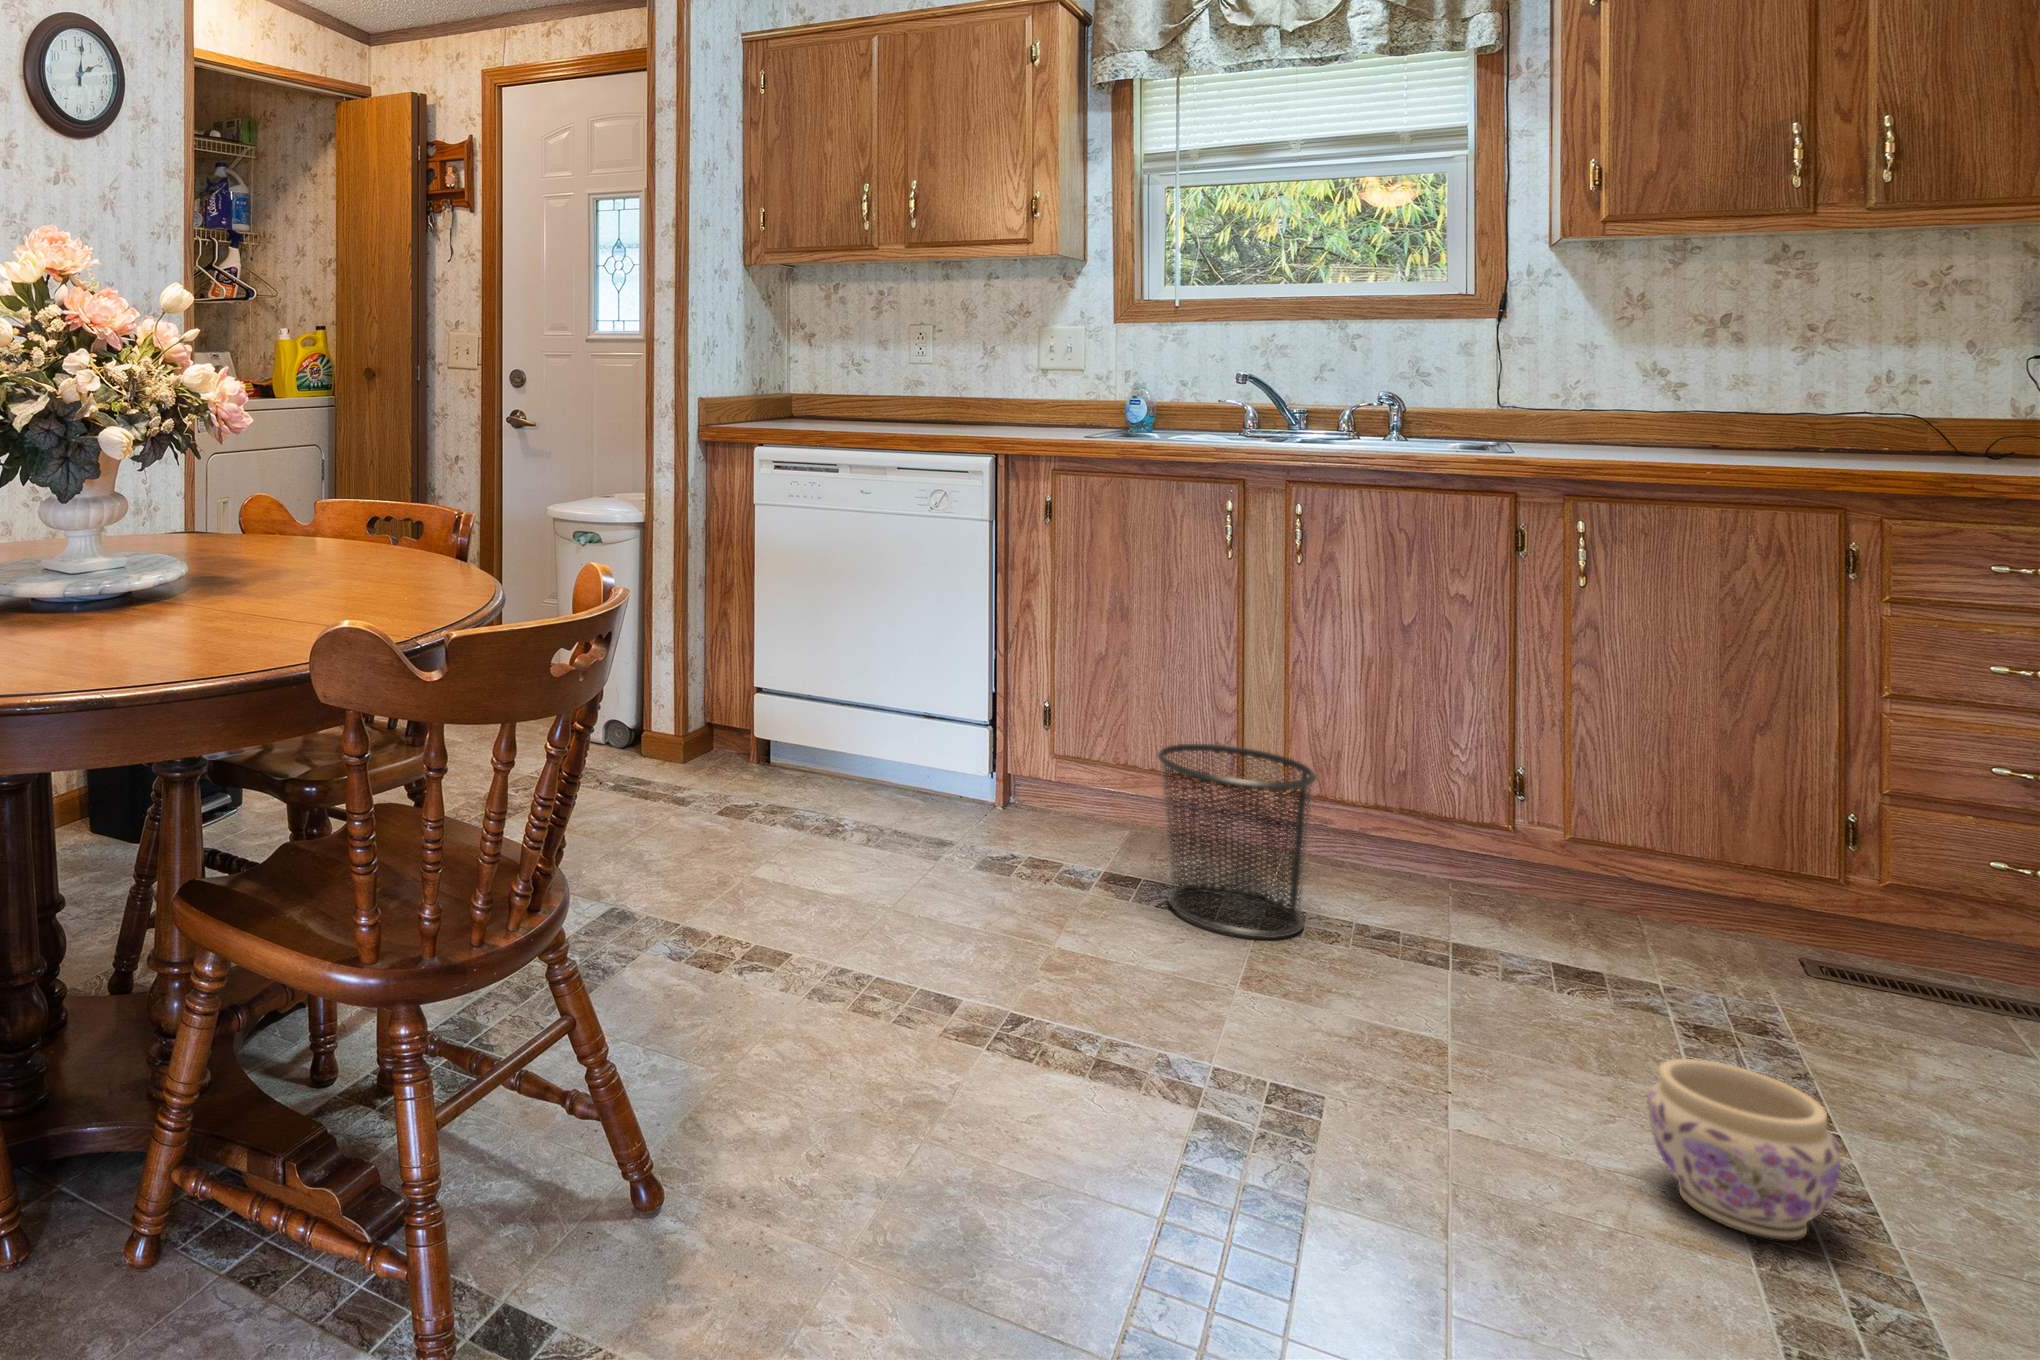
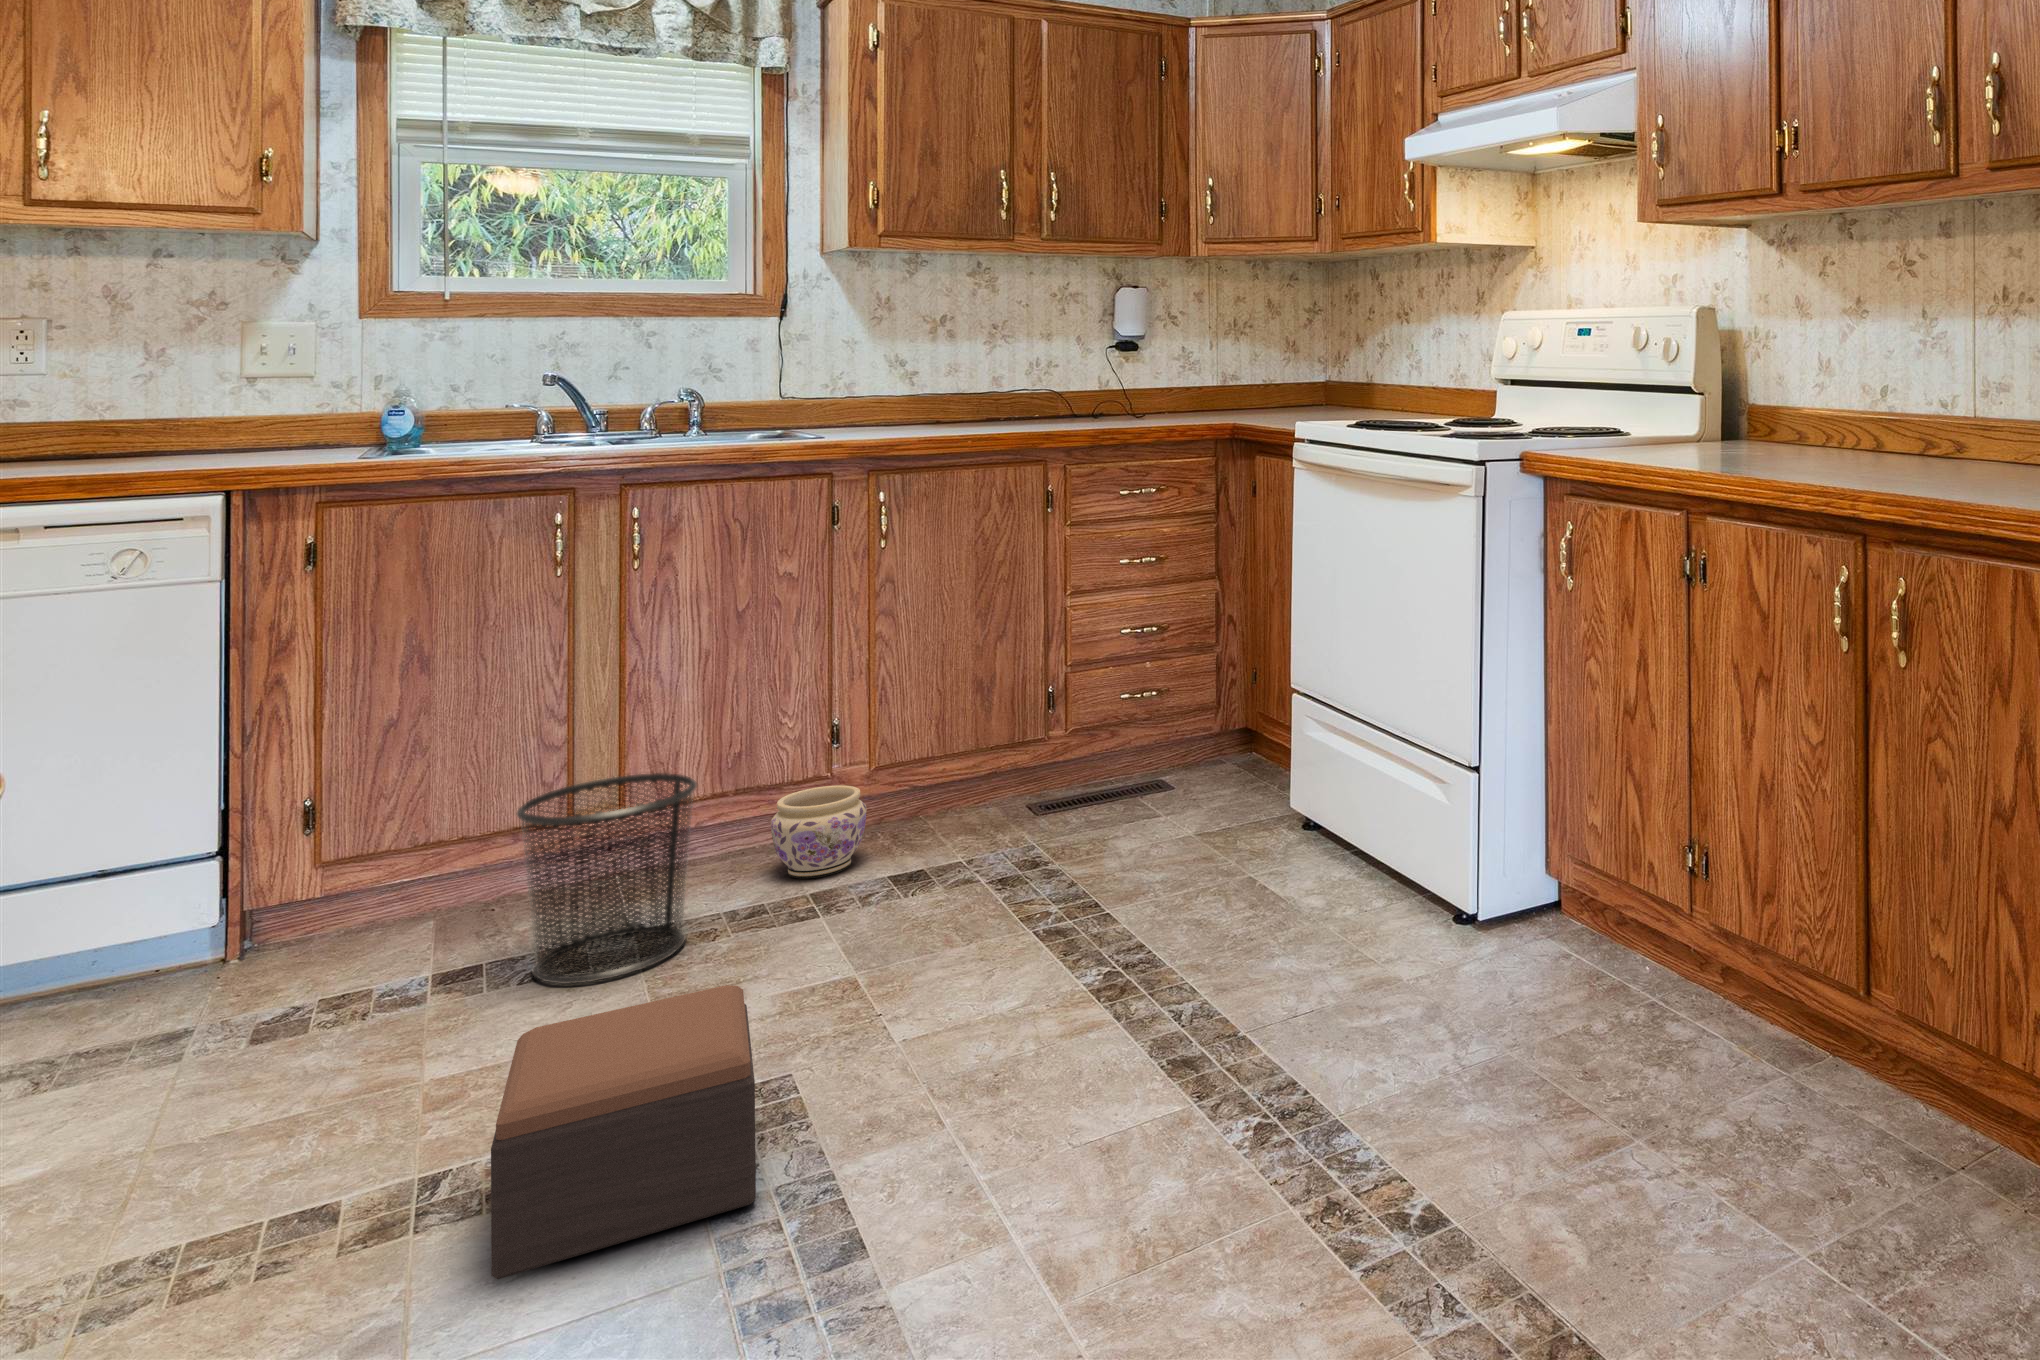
footstool: none [1011,930,1265,1191] -> present [491,985,756,1279]
planter: present [1647,1059,1841,1241] -> present [771,785,867,878]

